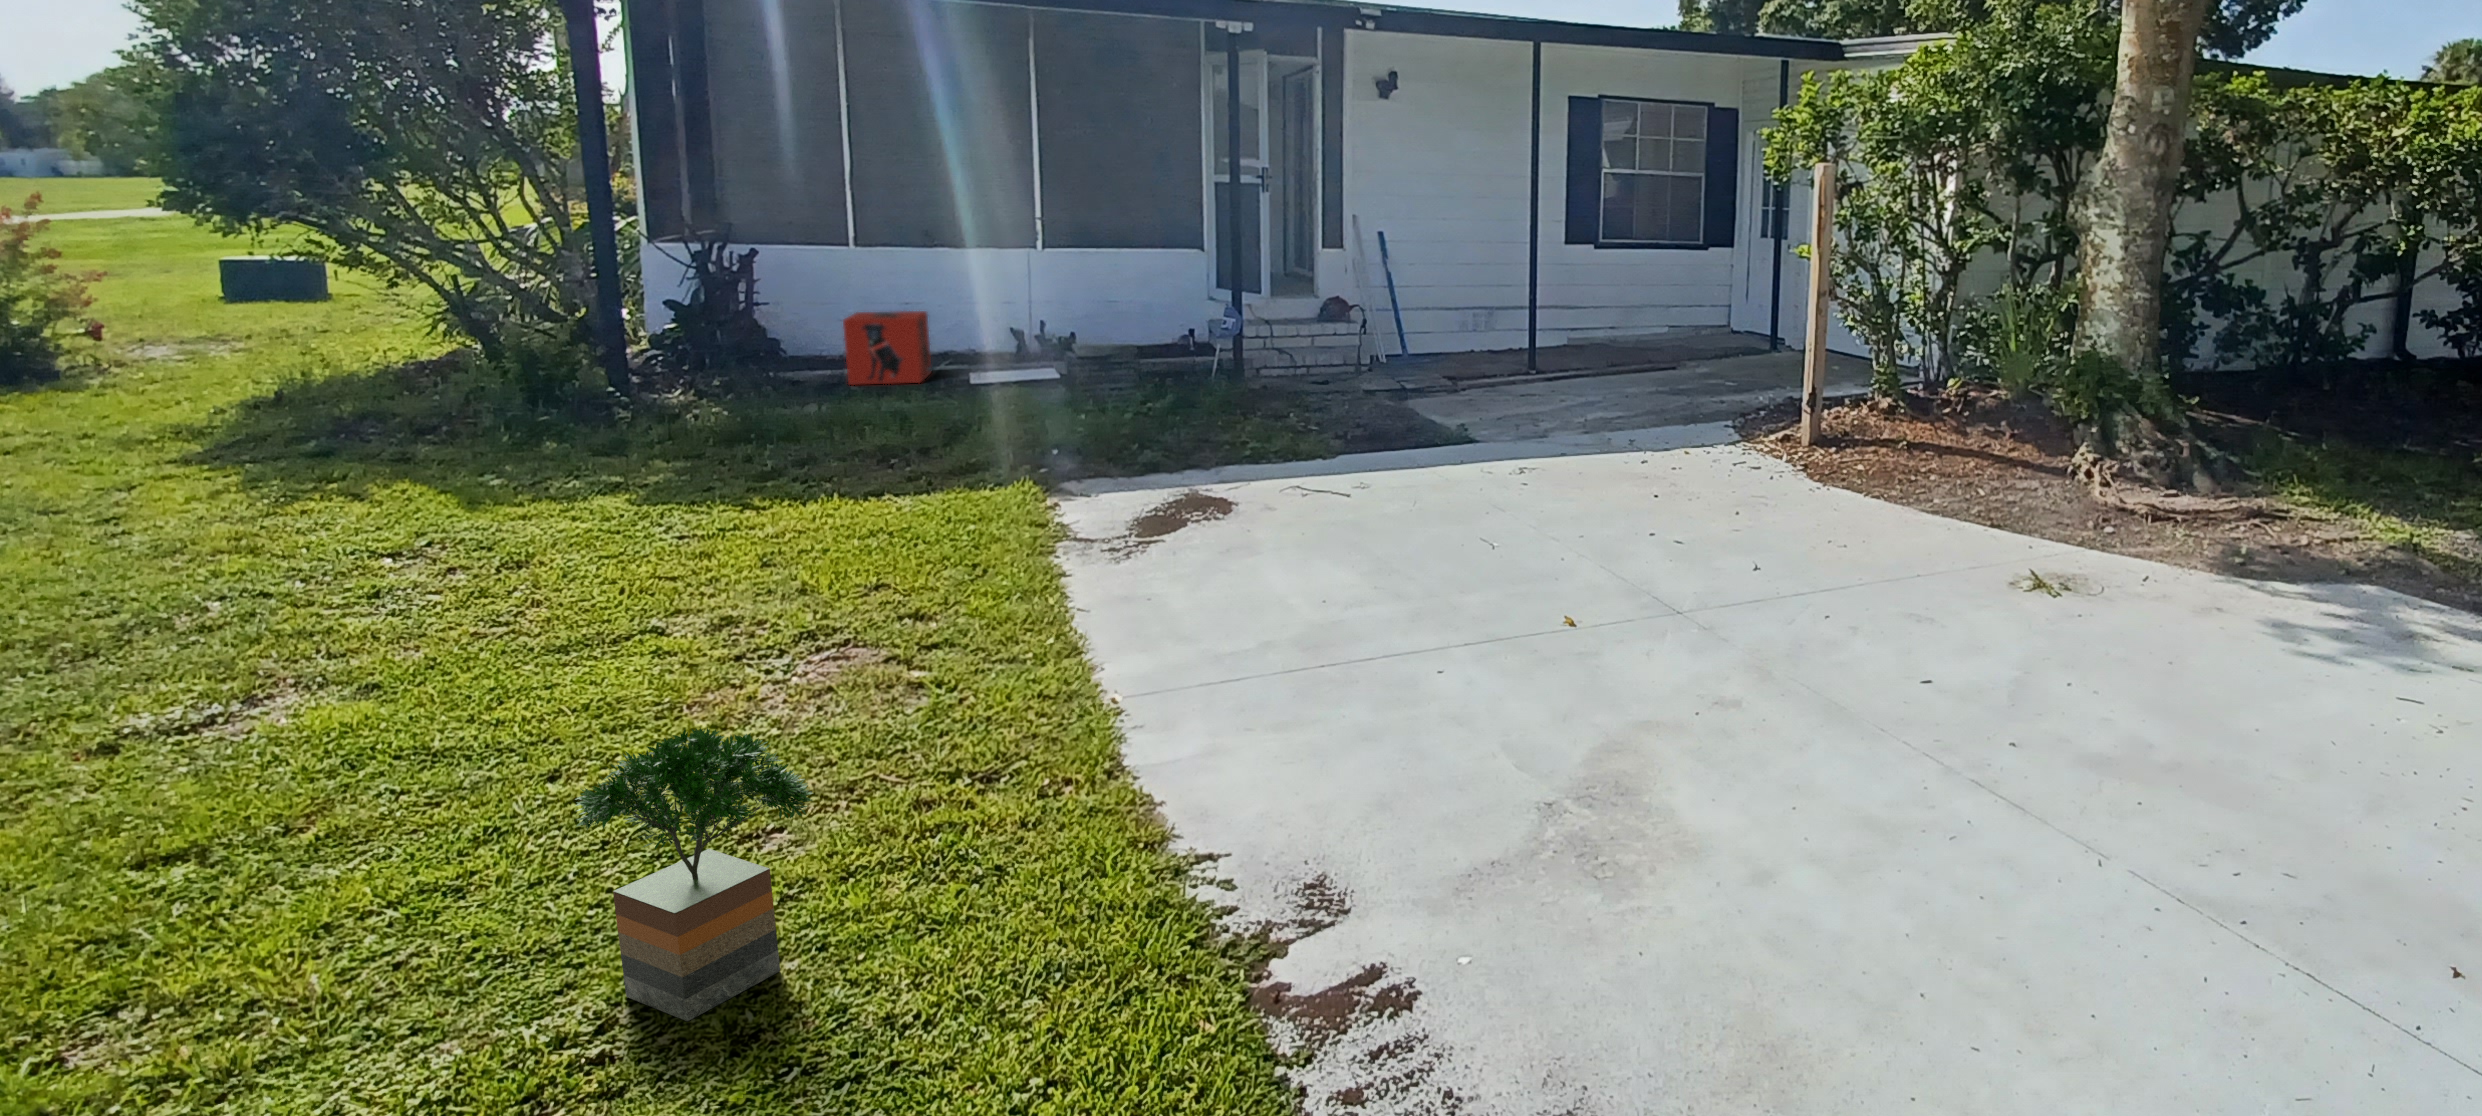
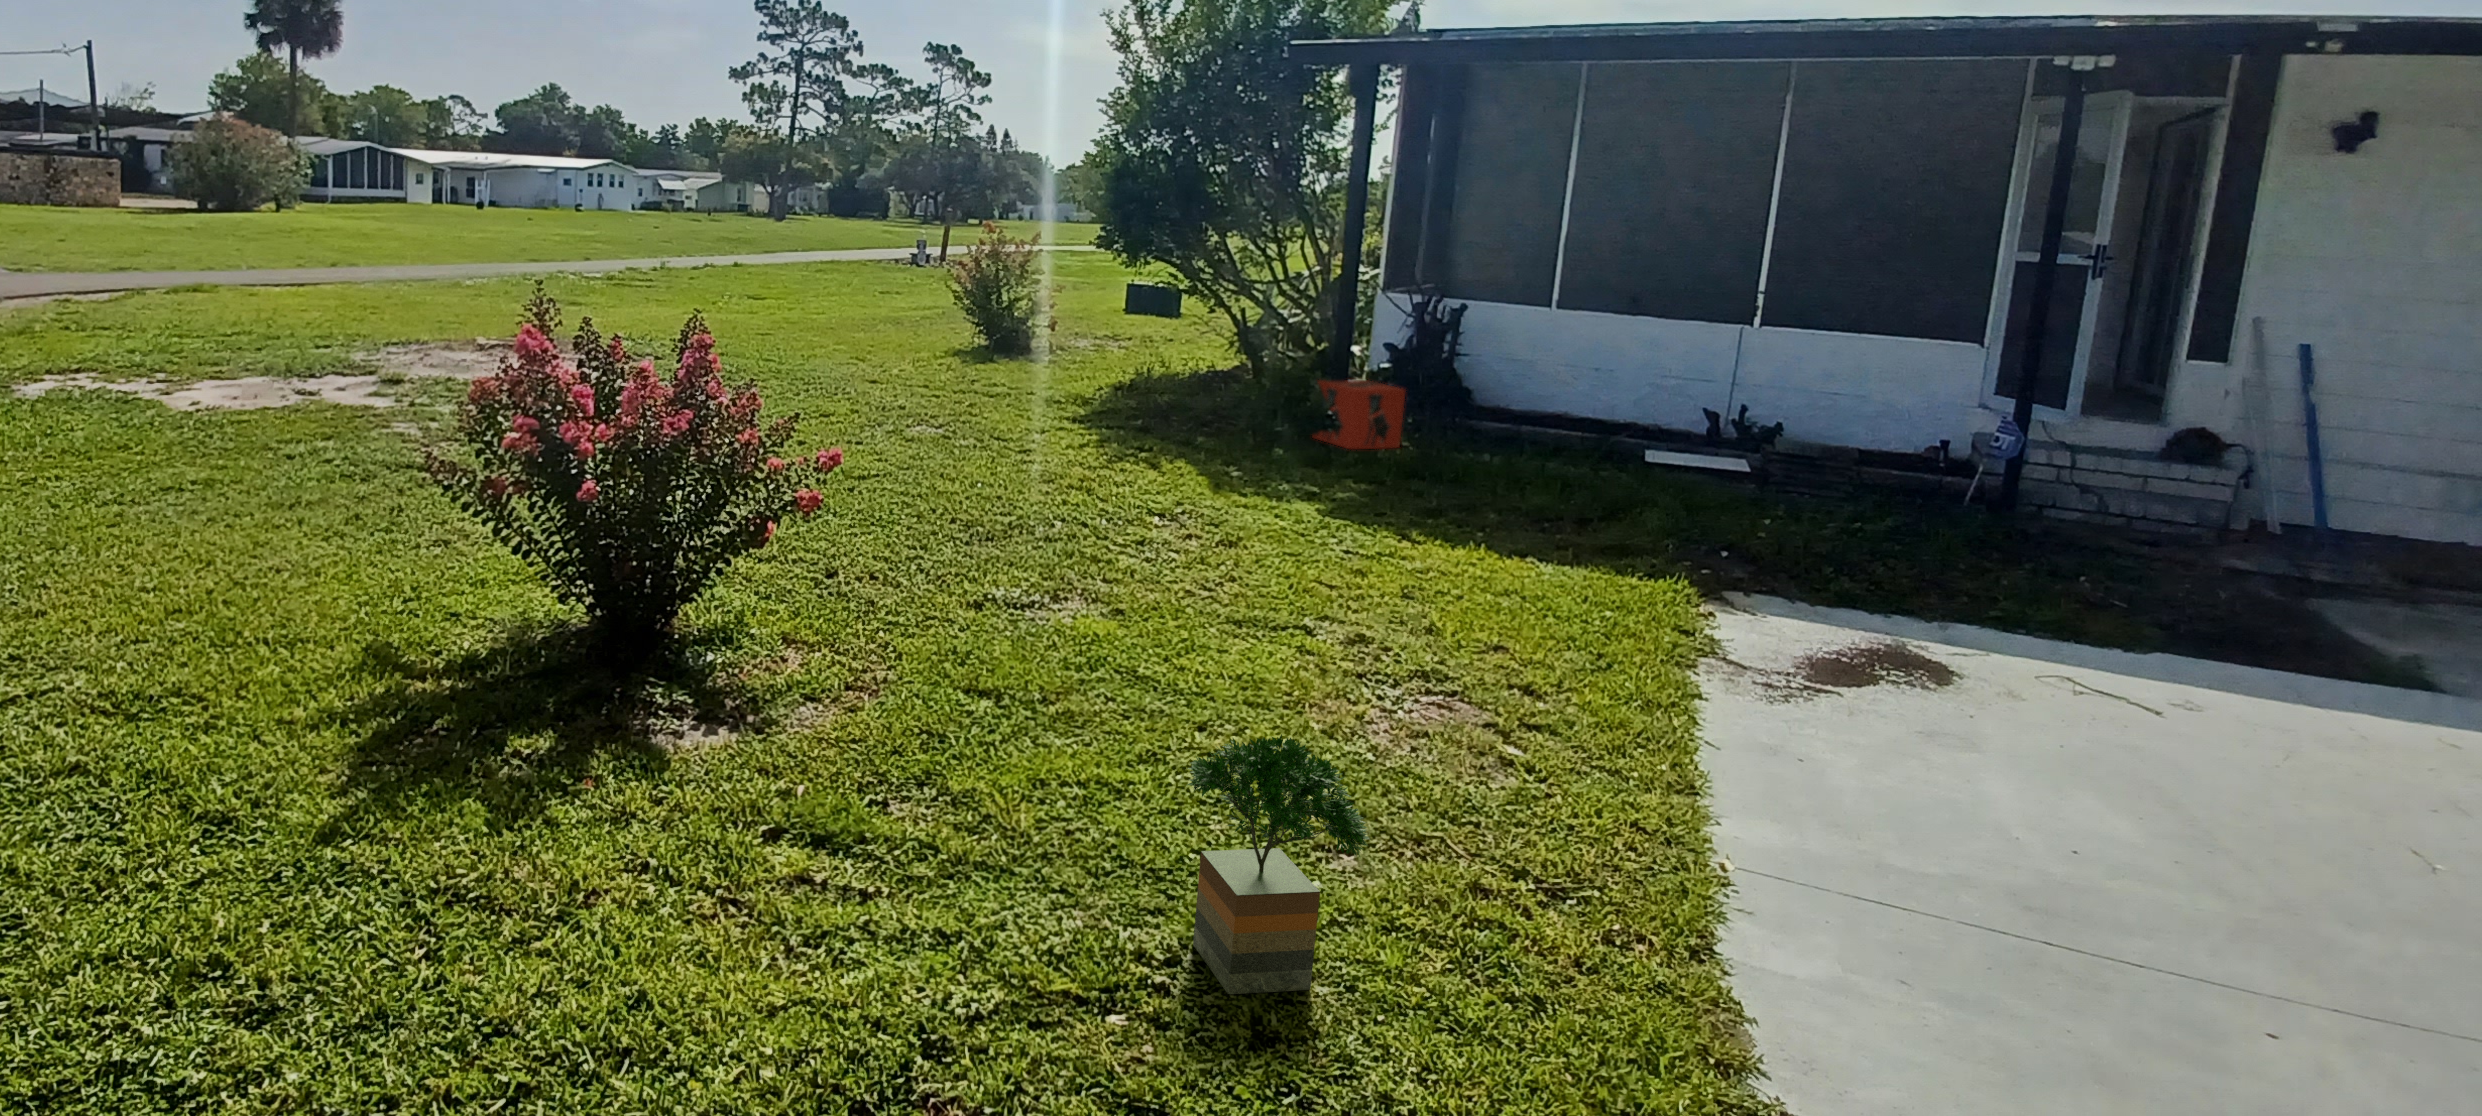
storage box: present [843,311,931,385] -> present [1313,380,1405,449]

